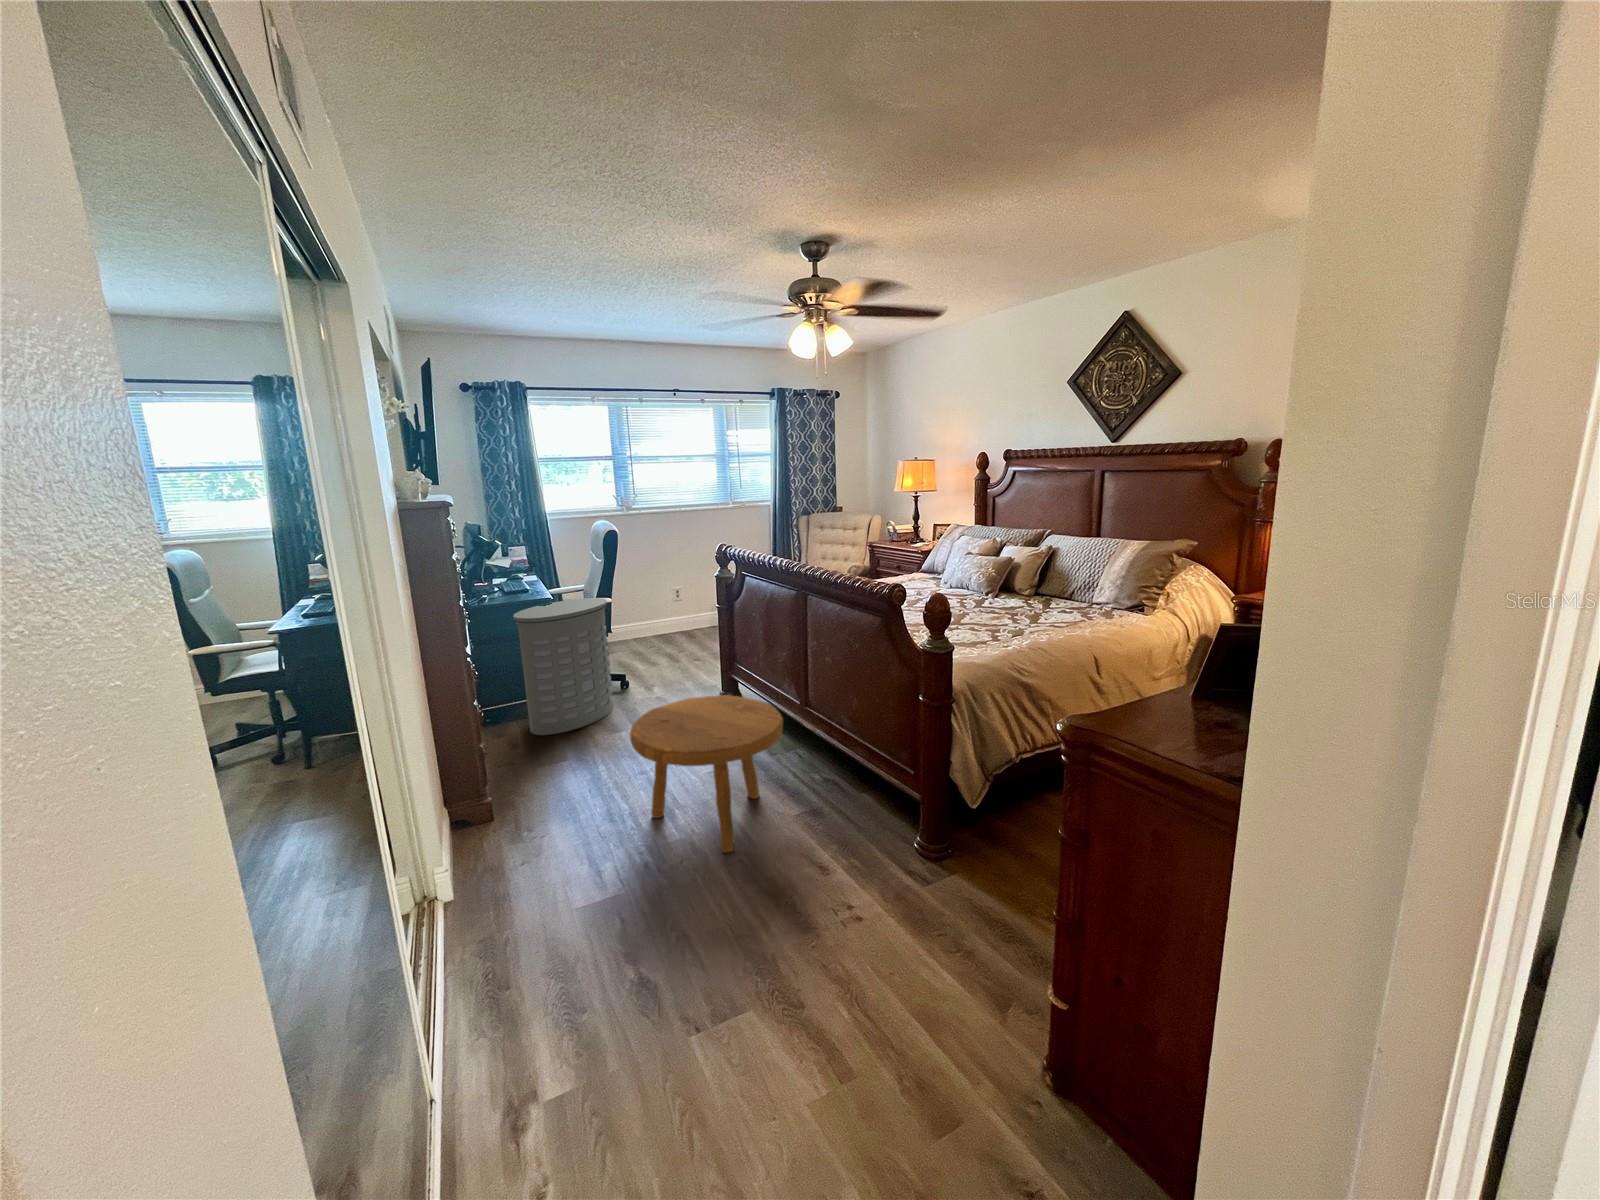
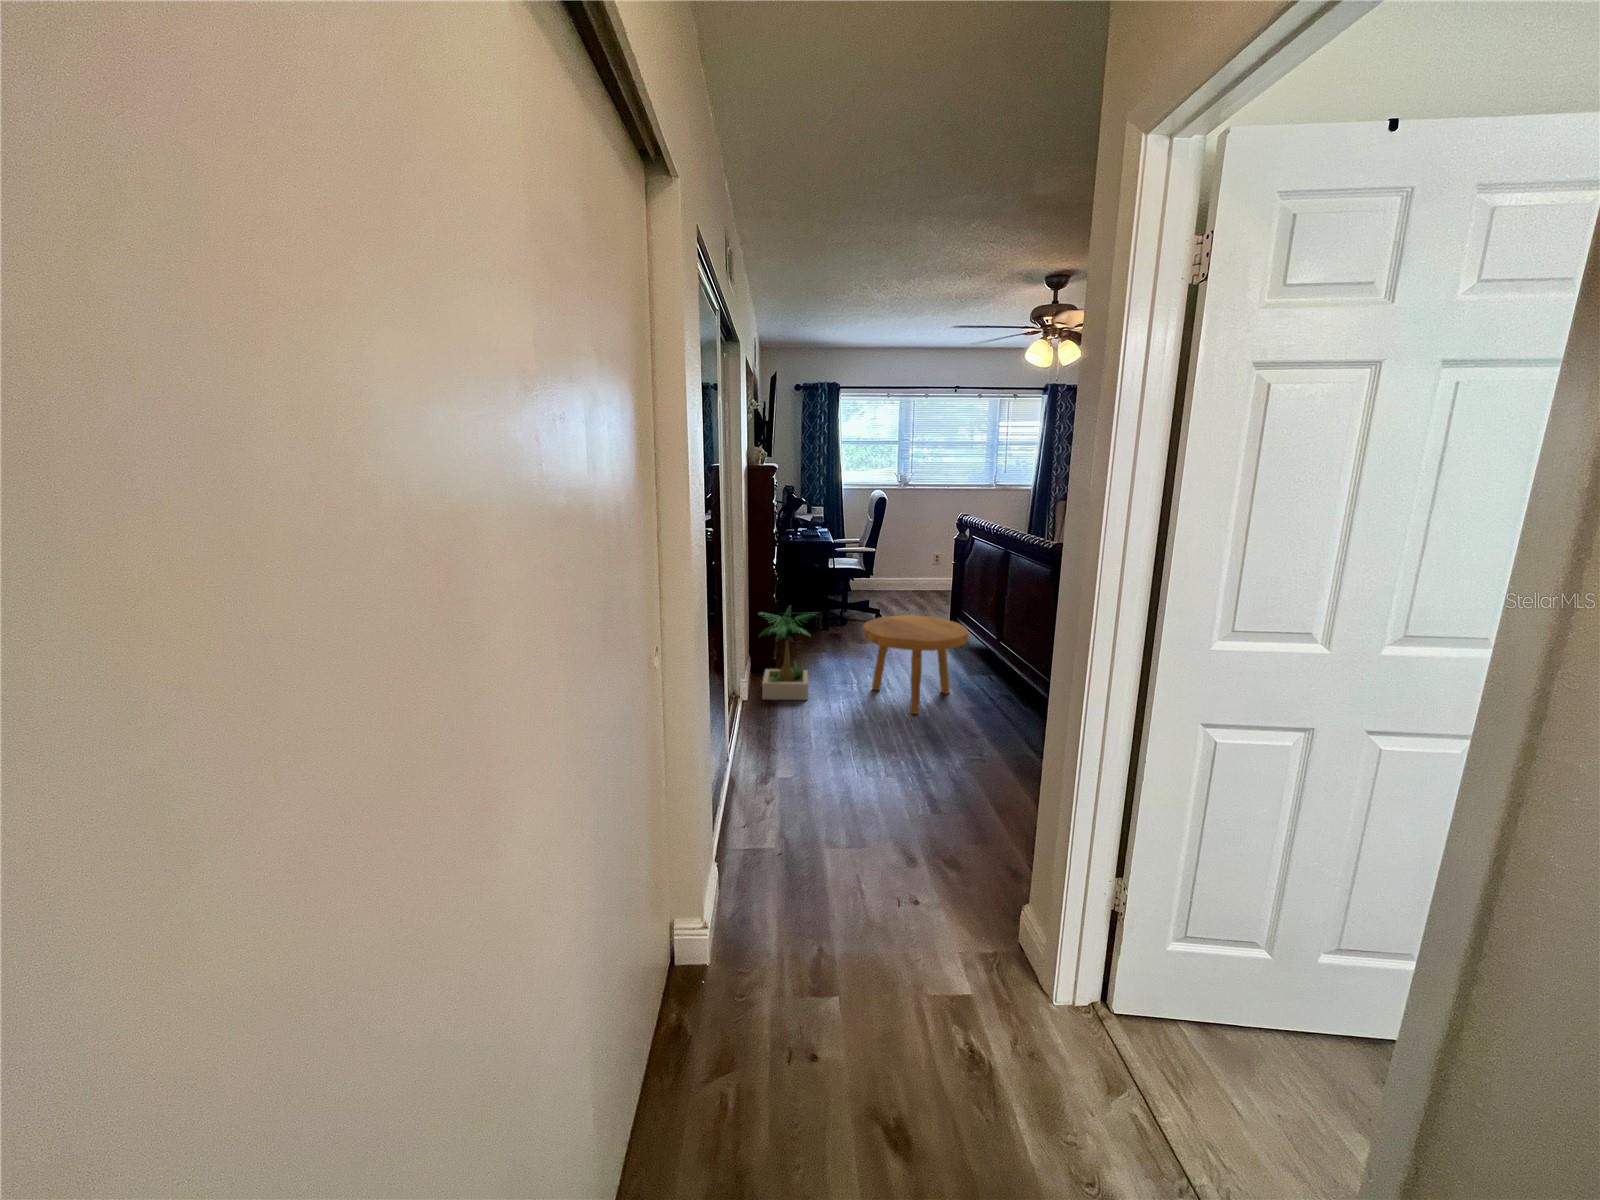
laundry hamper: present [513,598,613,735] -> none [806,546,871,638]
potted plant: none [444,718,565,888] -> present [760,606,815,700]

